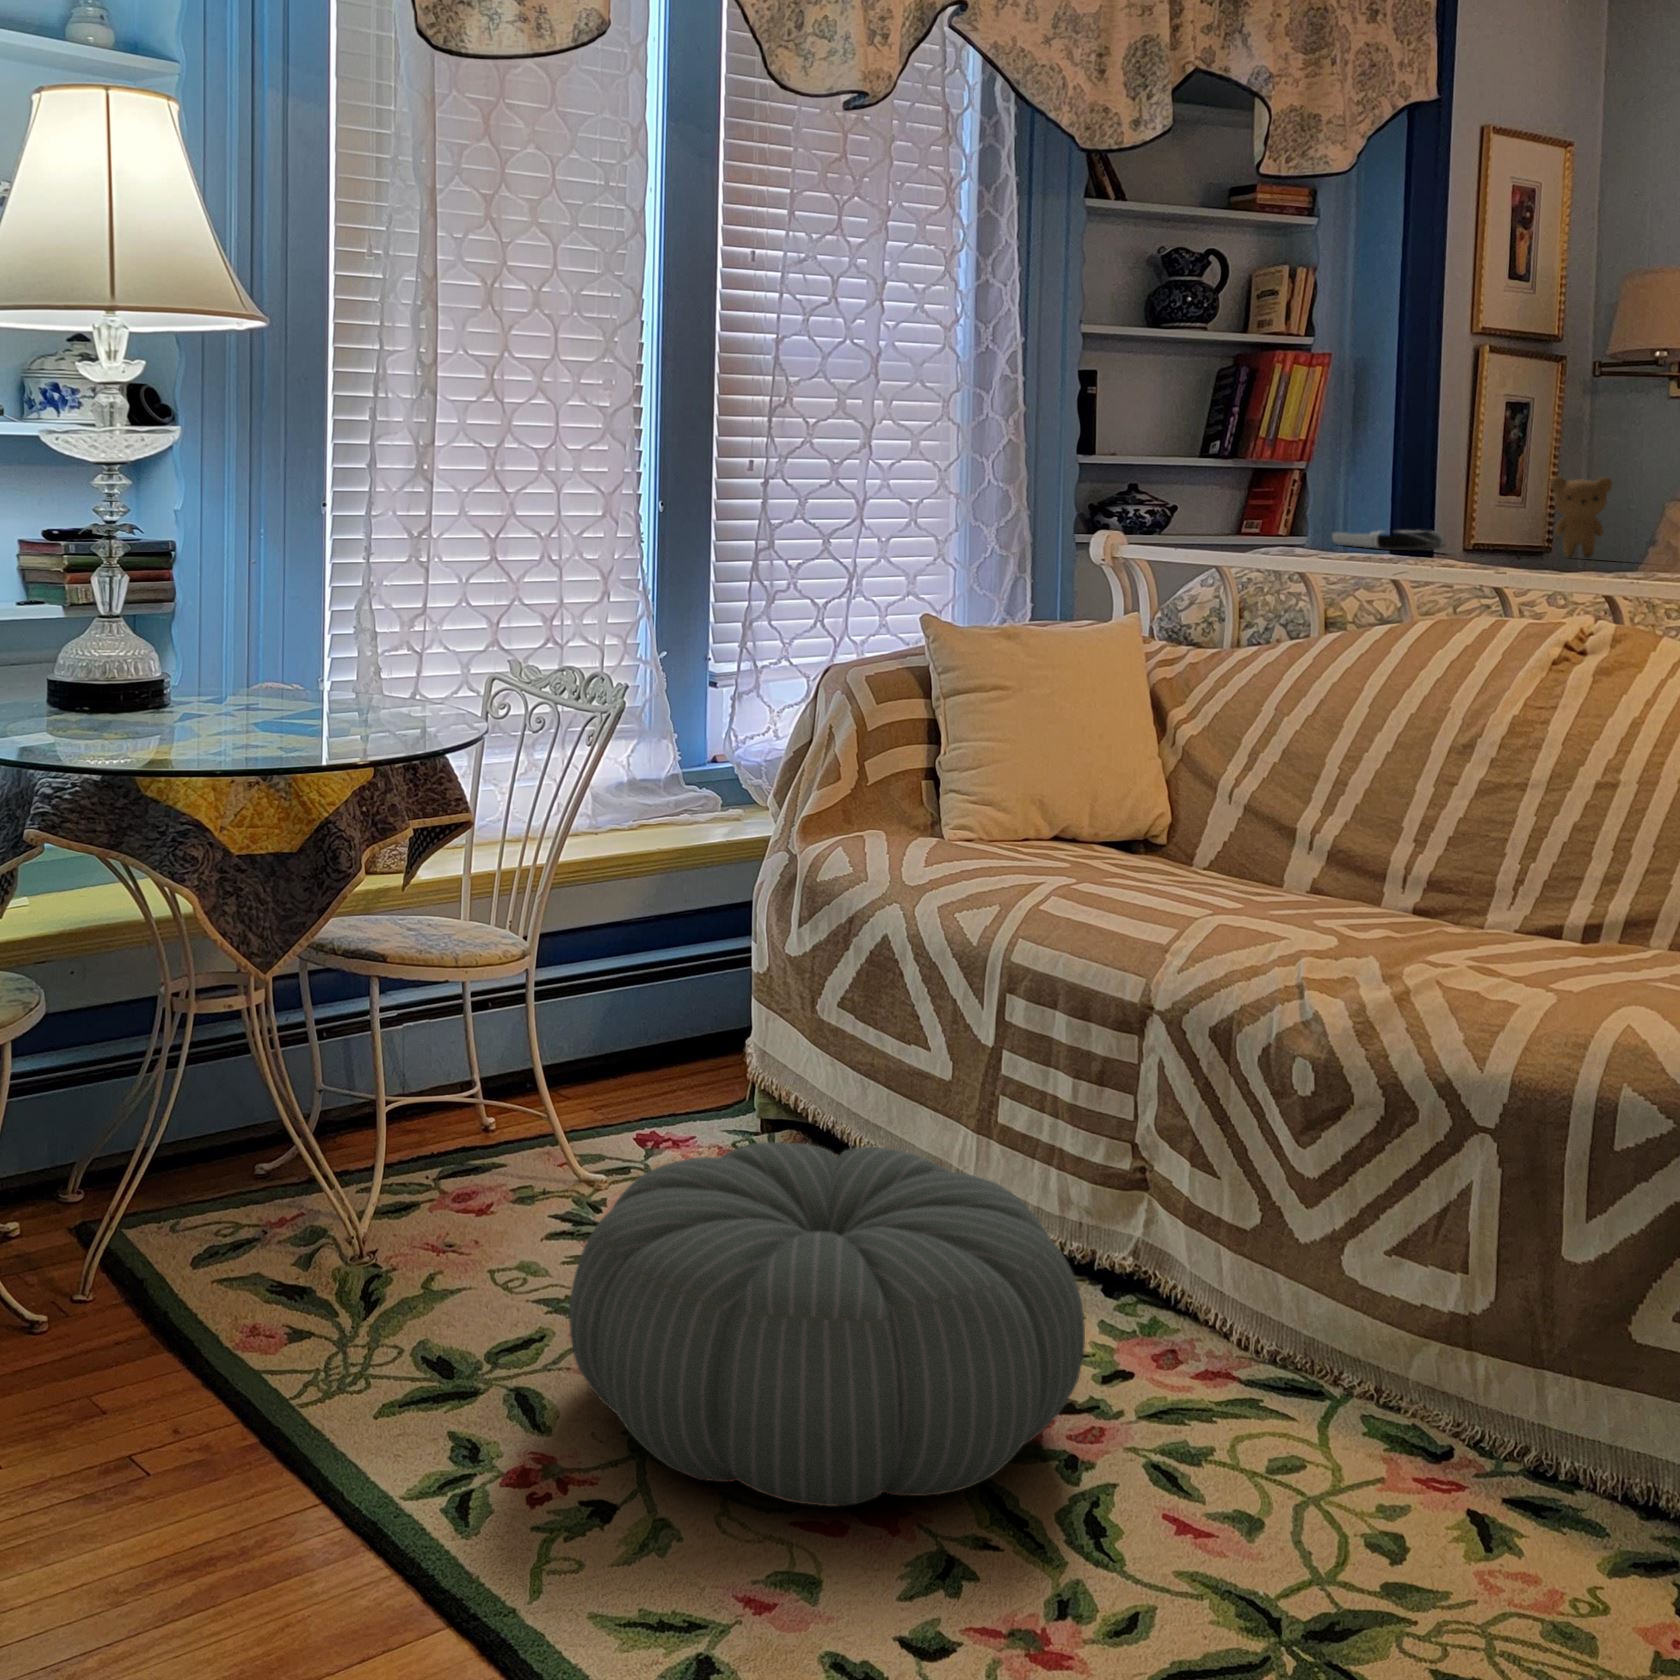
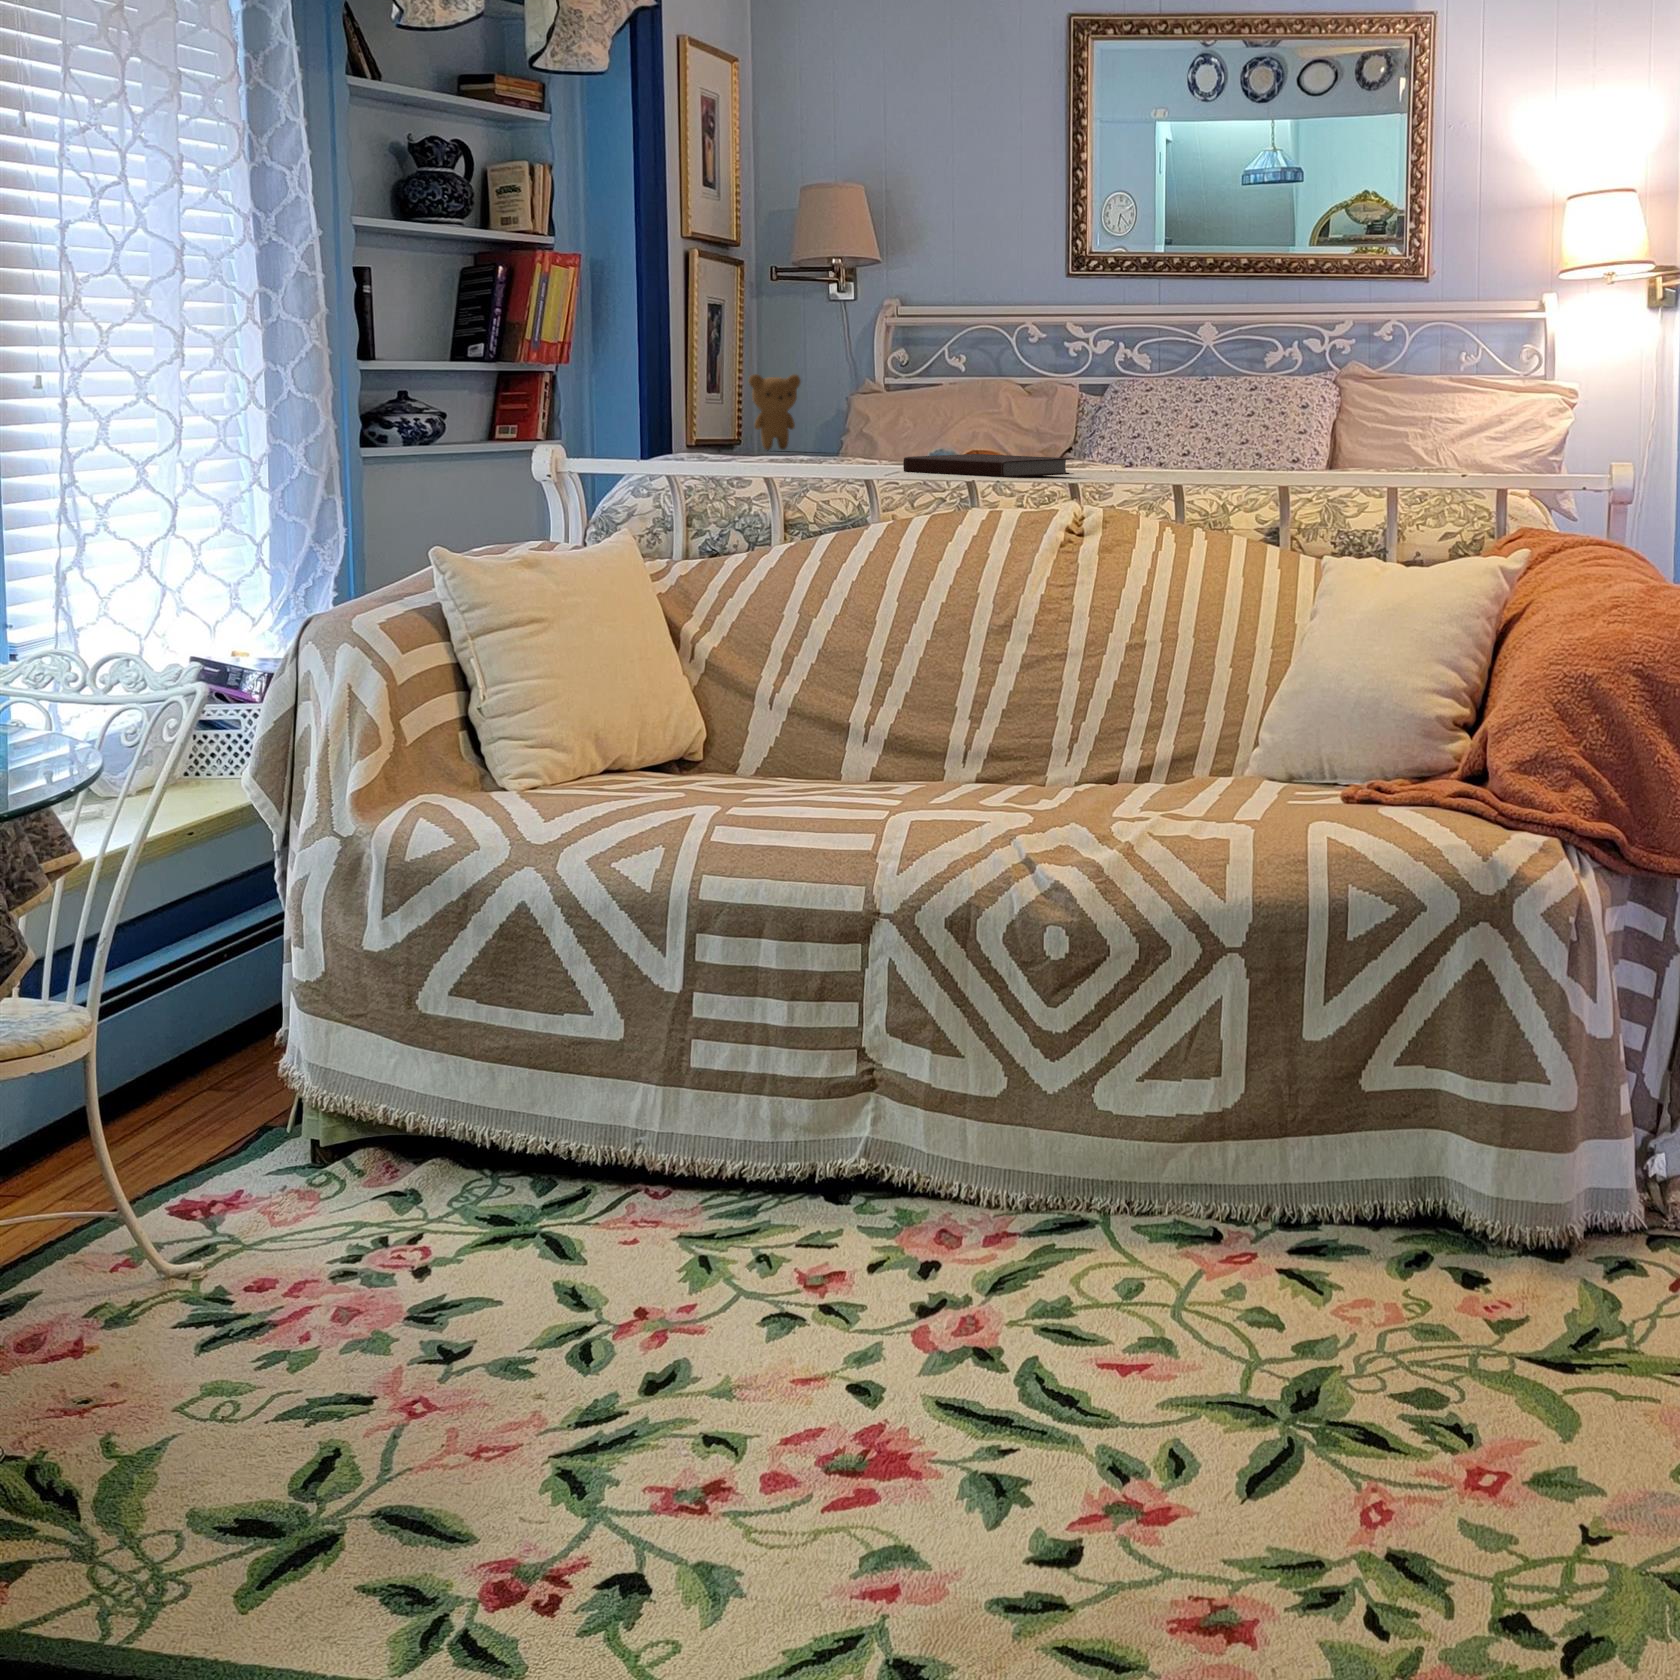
tote bag: present [1332,531,1445,550] -> none [575,429,707,450]
notebook: none [1468,558,1663,586] -> present [903,454,1073,477]
pouf: present [569,1142,1085,1506] -> none [437,1115,998,1512]

